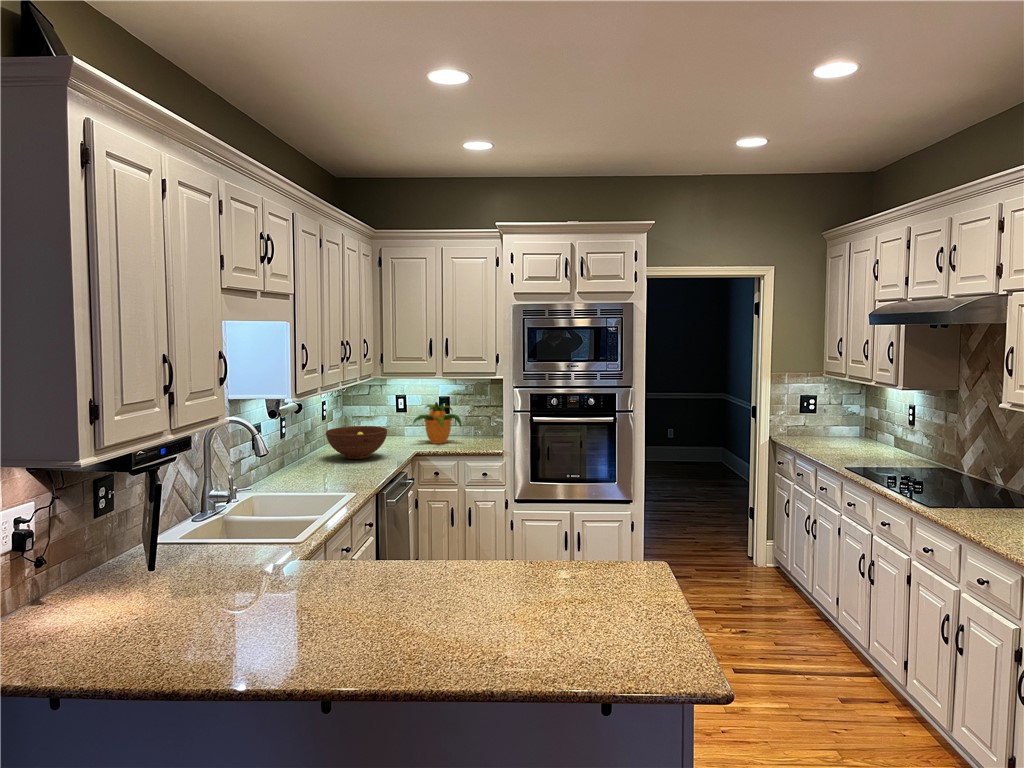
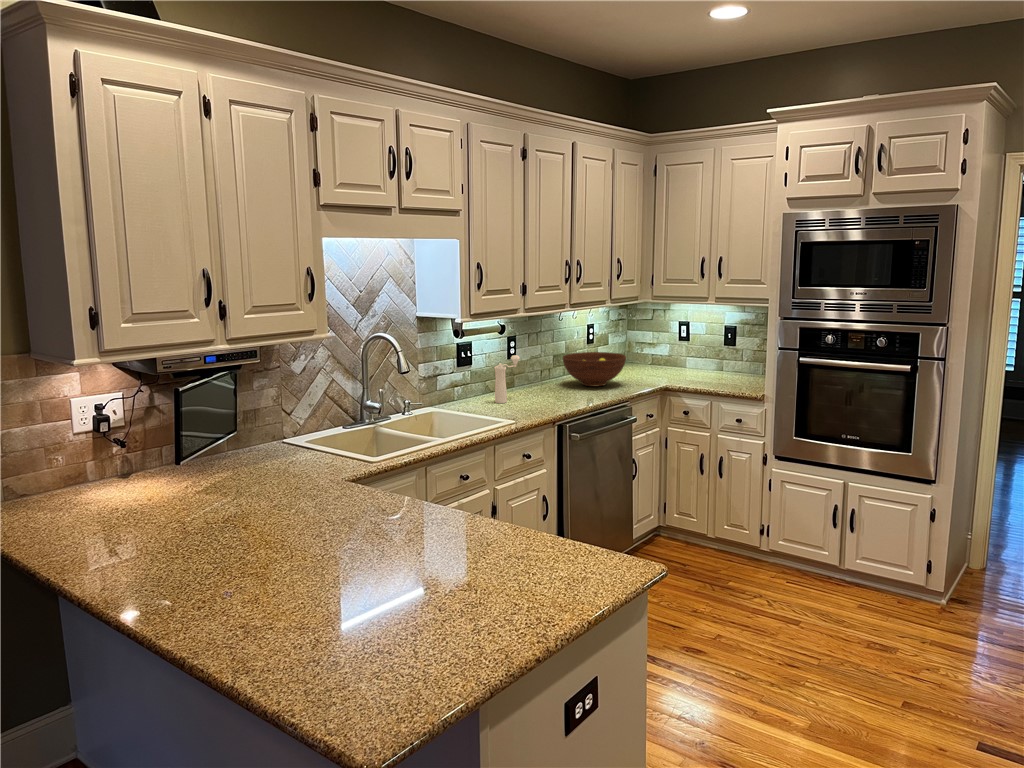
potted plant: present [413,402,461,444] -> none [674,331,735,380]
pepper mill: none [296,434,314,484] -> present [494,355,520,403]

